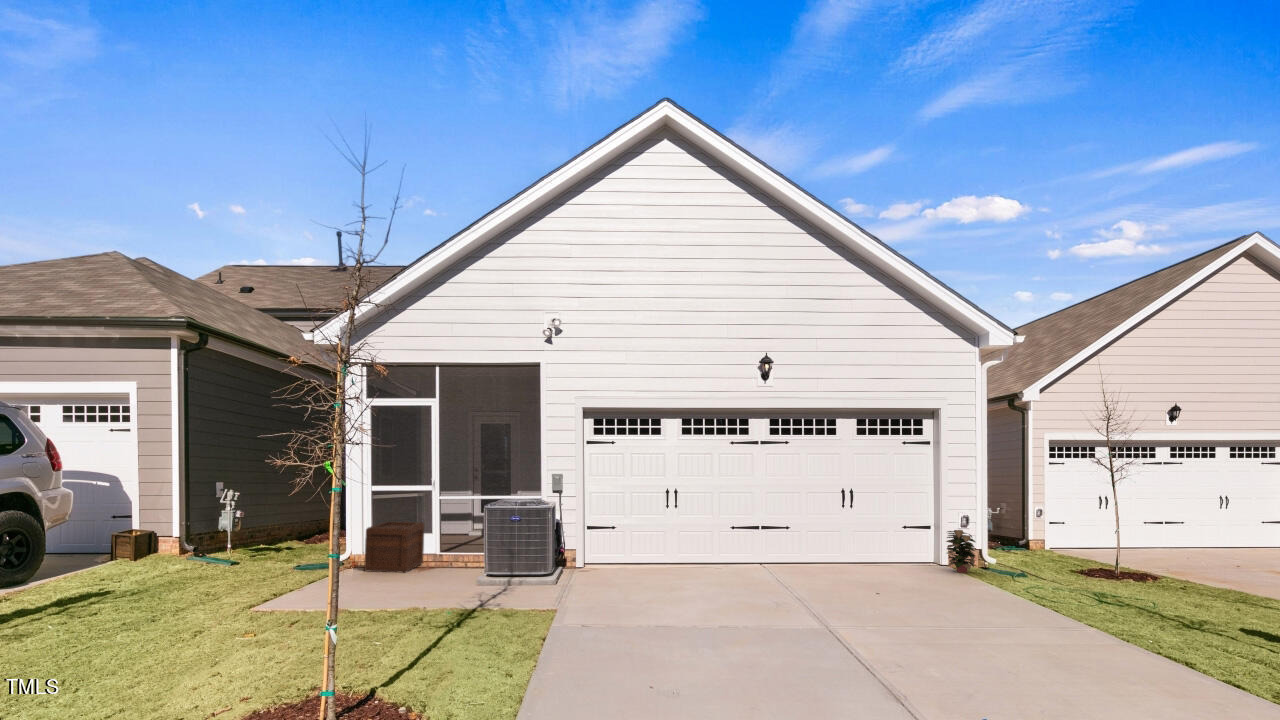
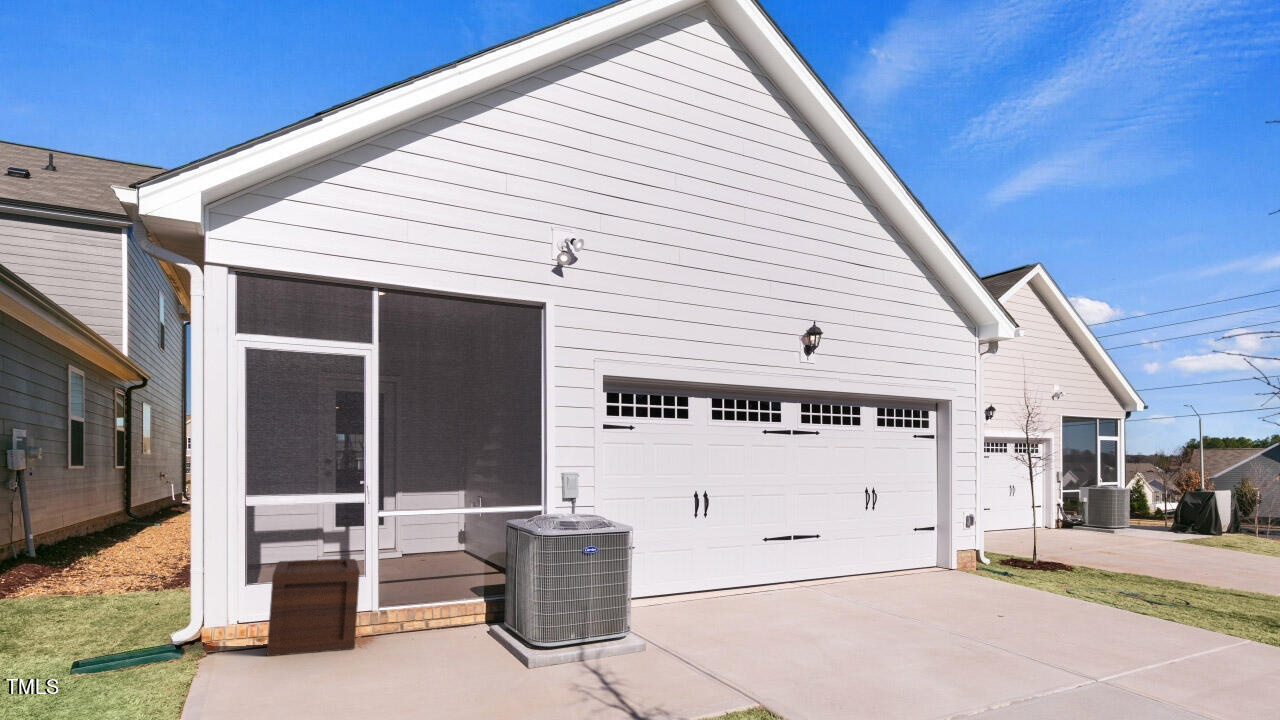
decorative plant: present [946,530,975,573] -> none [957,530,993,576]

